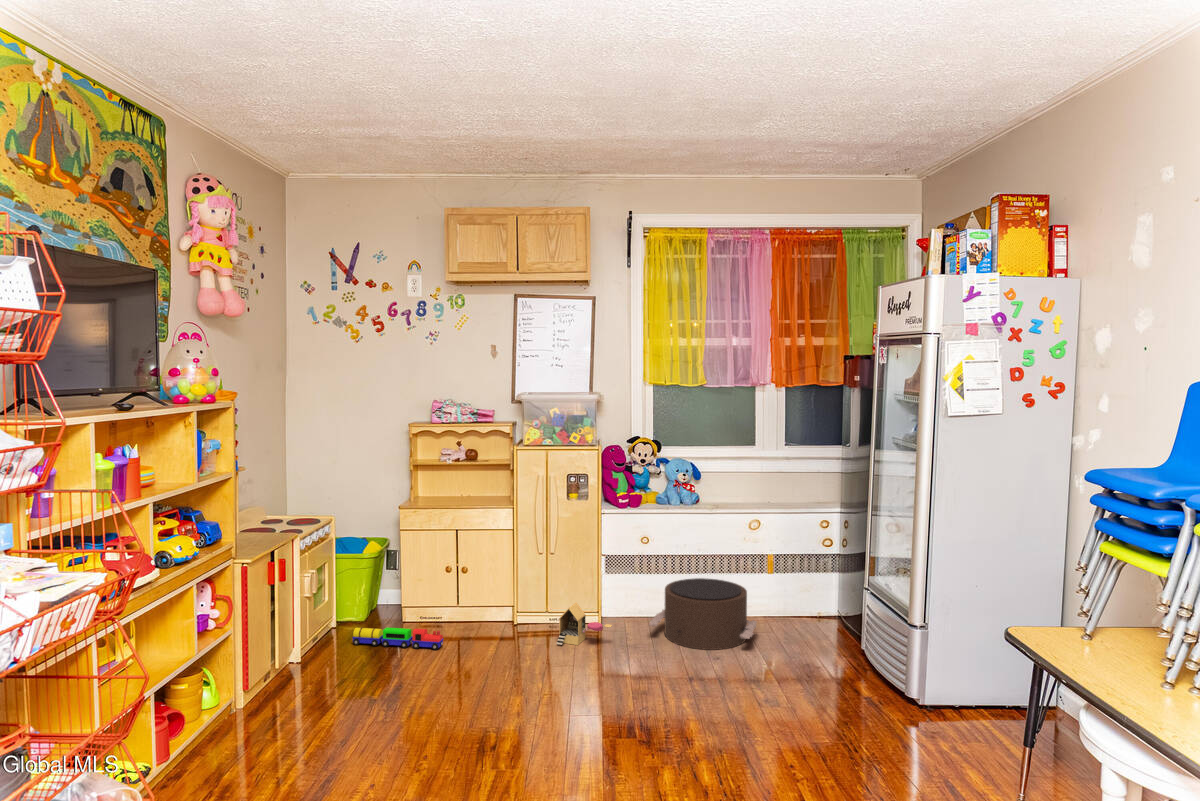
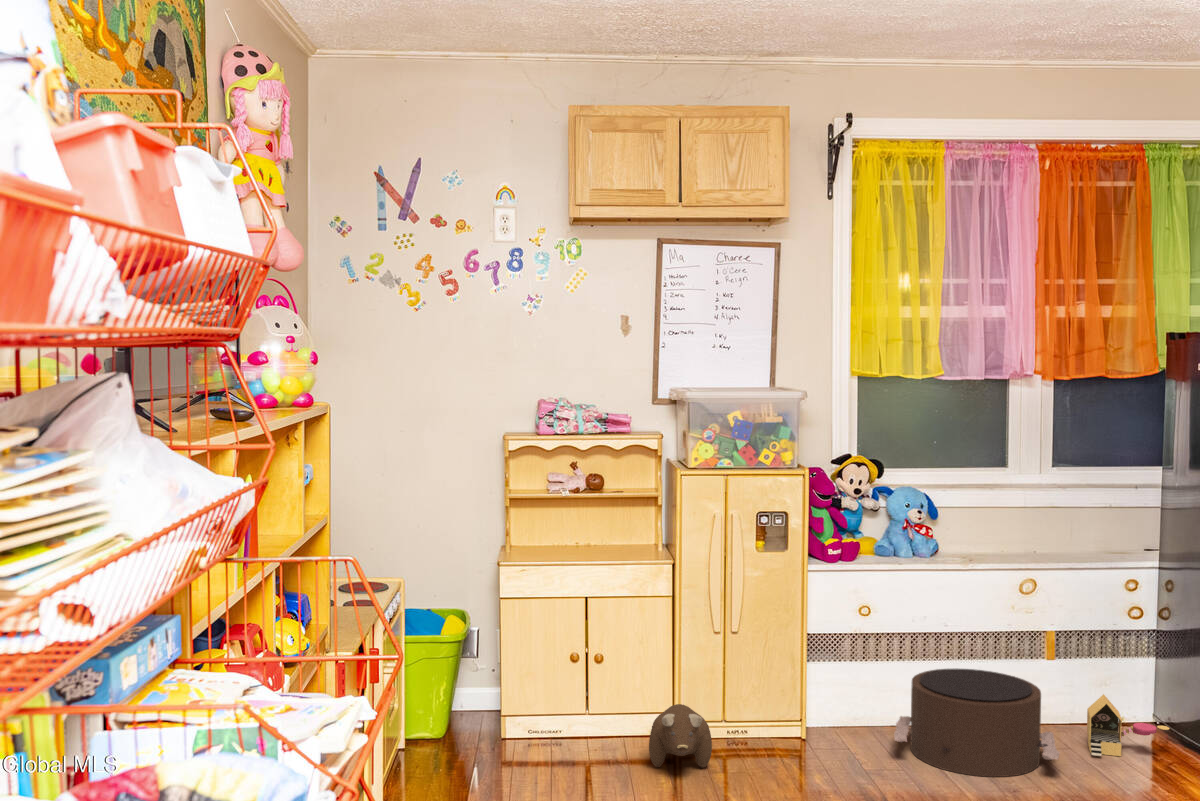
plush toy: none [484,600,525,642] -> present [649,704,712,768]
toy house: present [556,603,612,645] -> present [1087,694,1170,756]
toy train: present [352,627,443,650] -> none [450,749,592,783]

